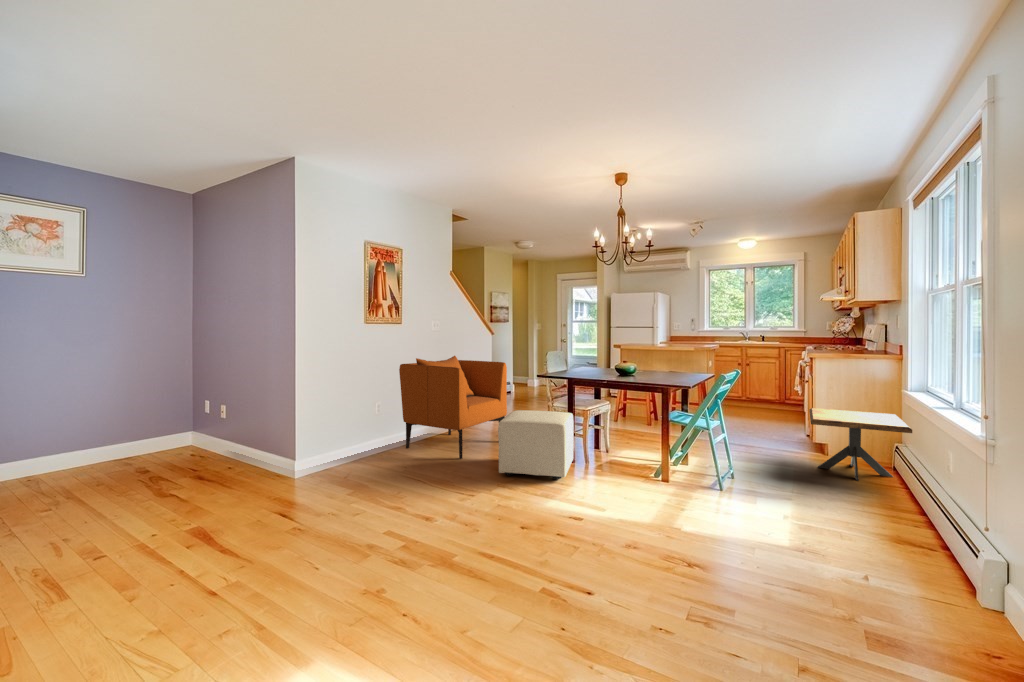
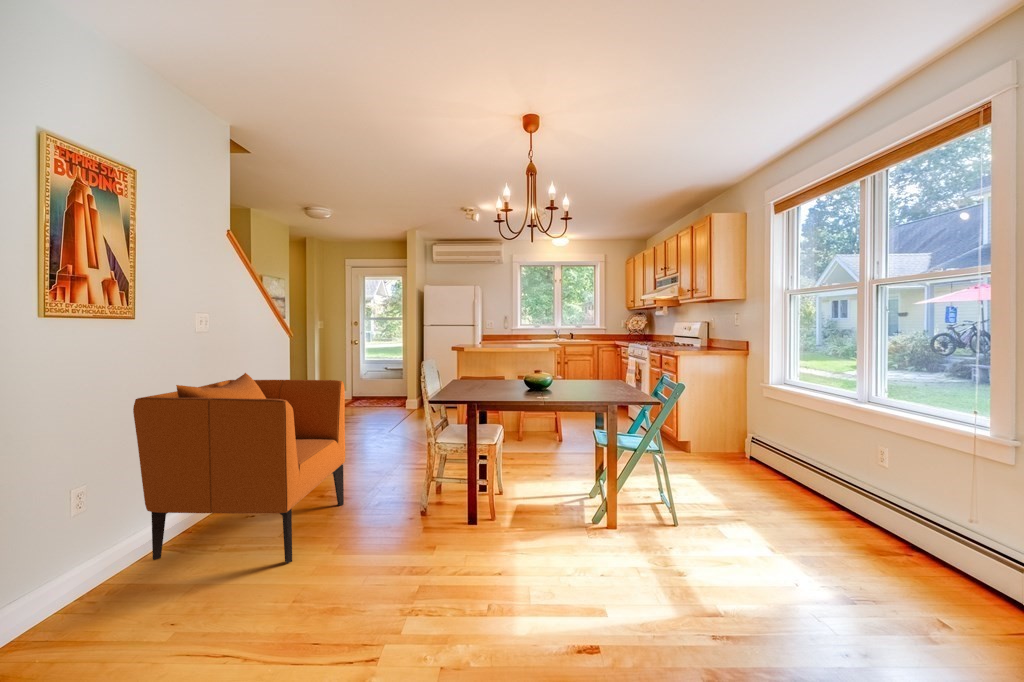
side table: present [809,408,912,480] -> none [686,410,803,483]
ottoman: present [498,410,574,479] -> none [384,454,503,585]

